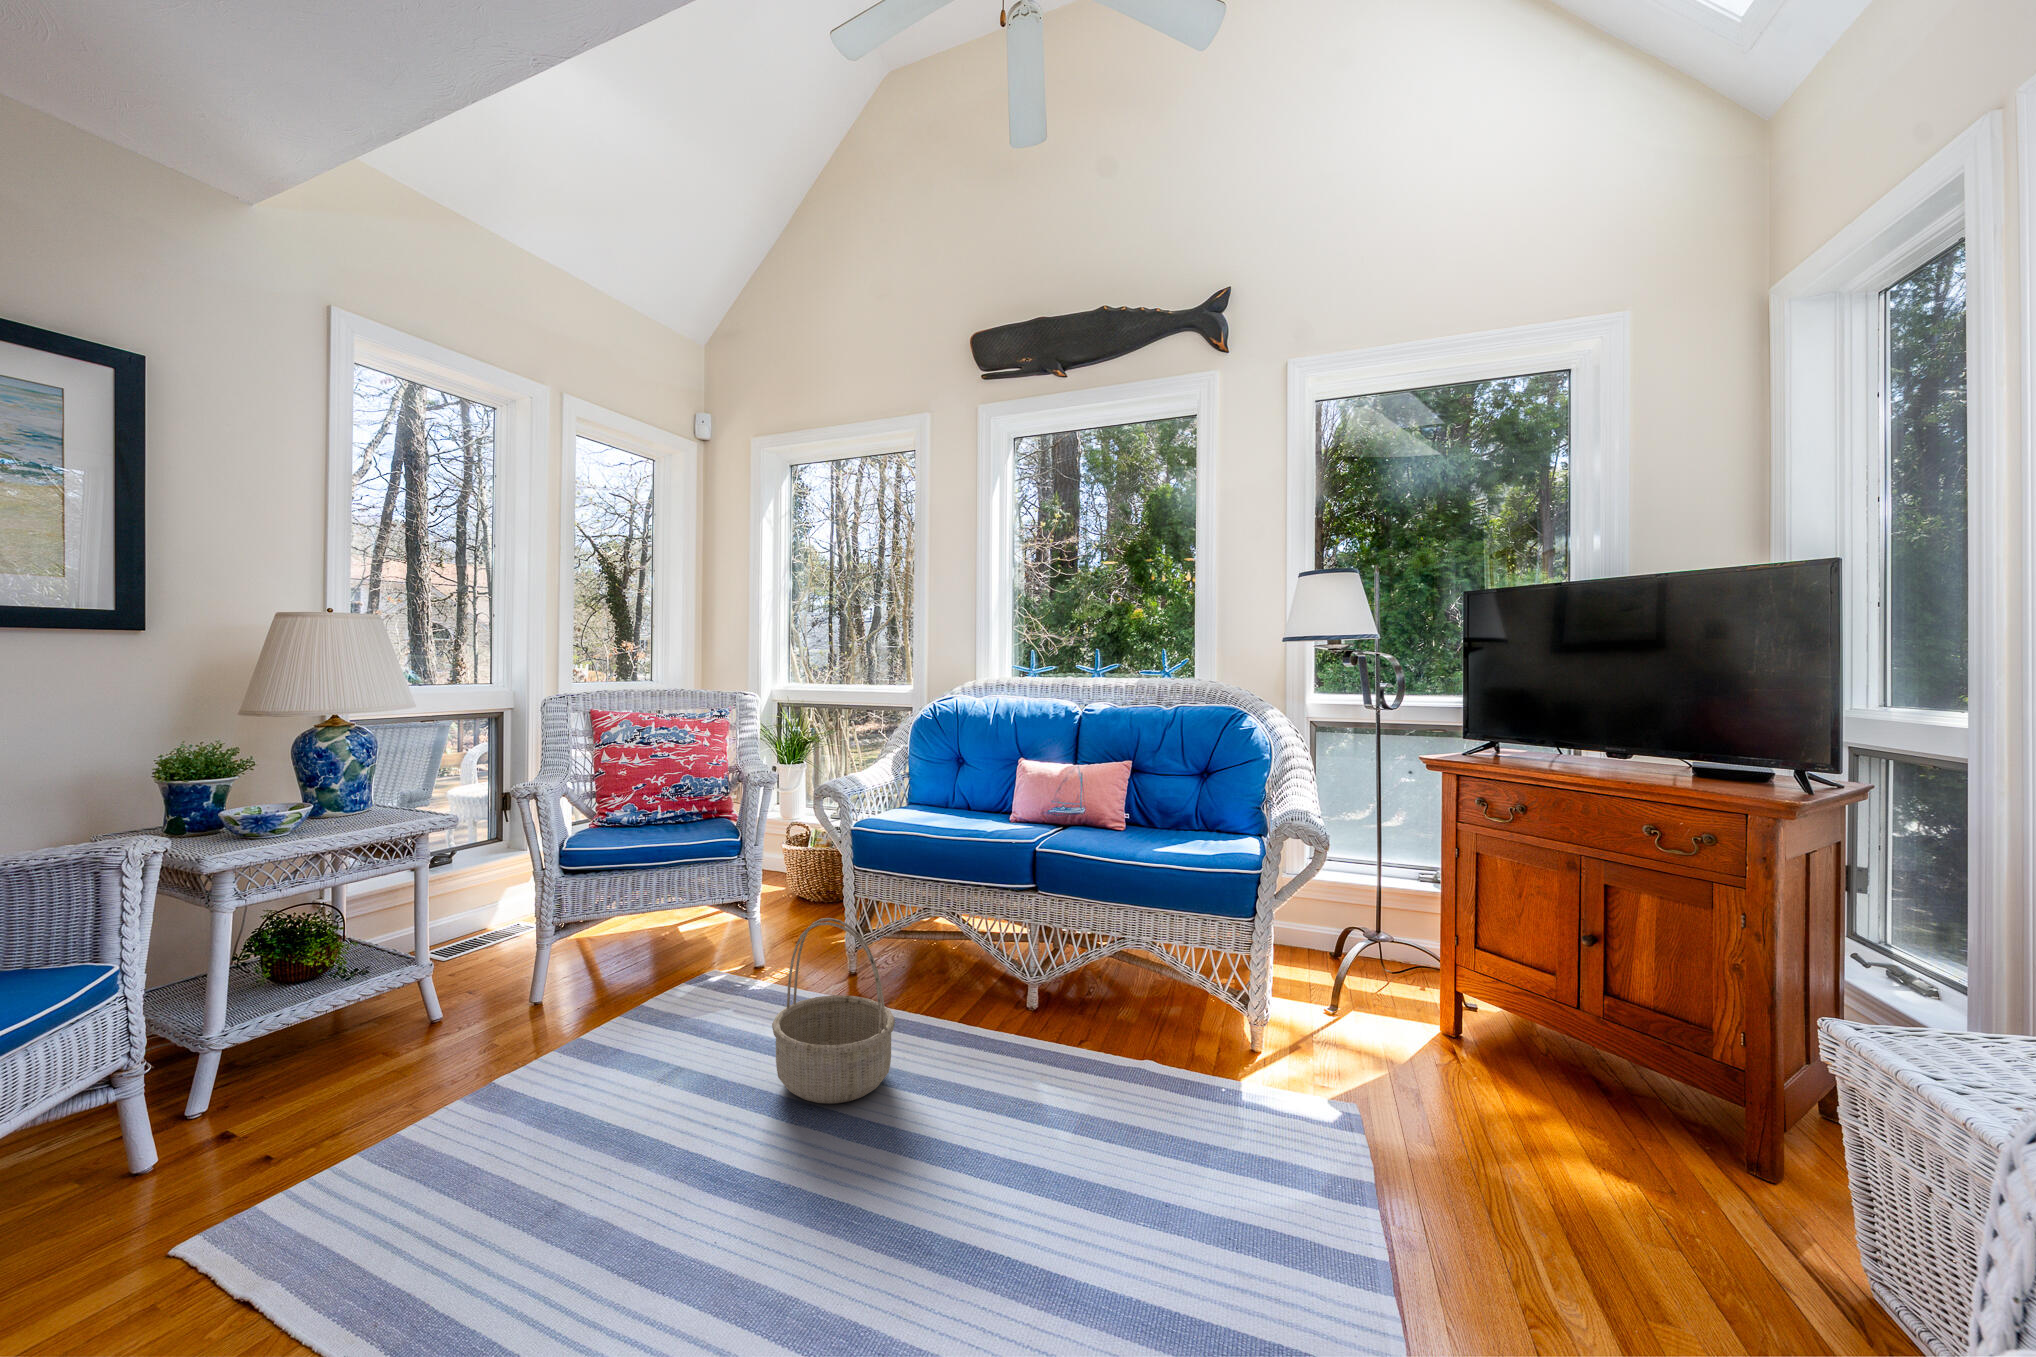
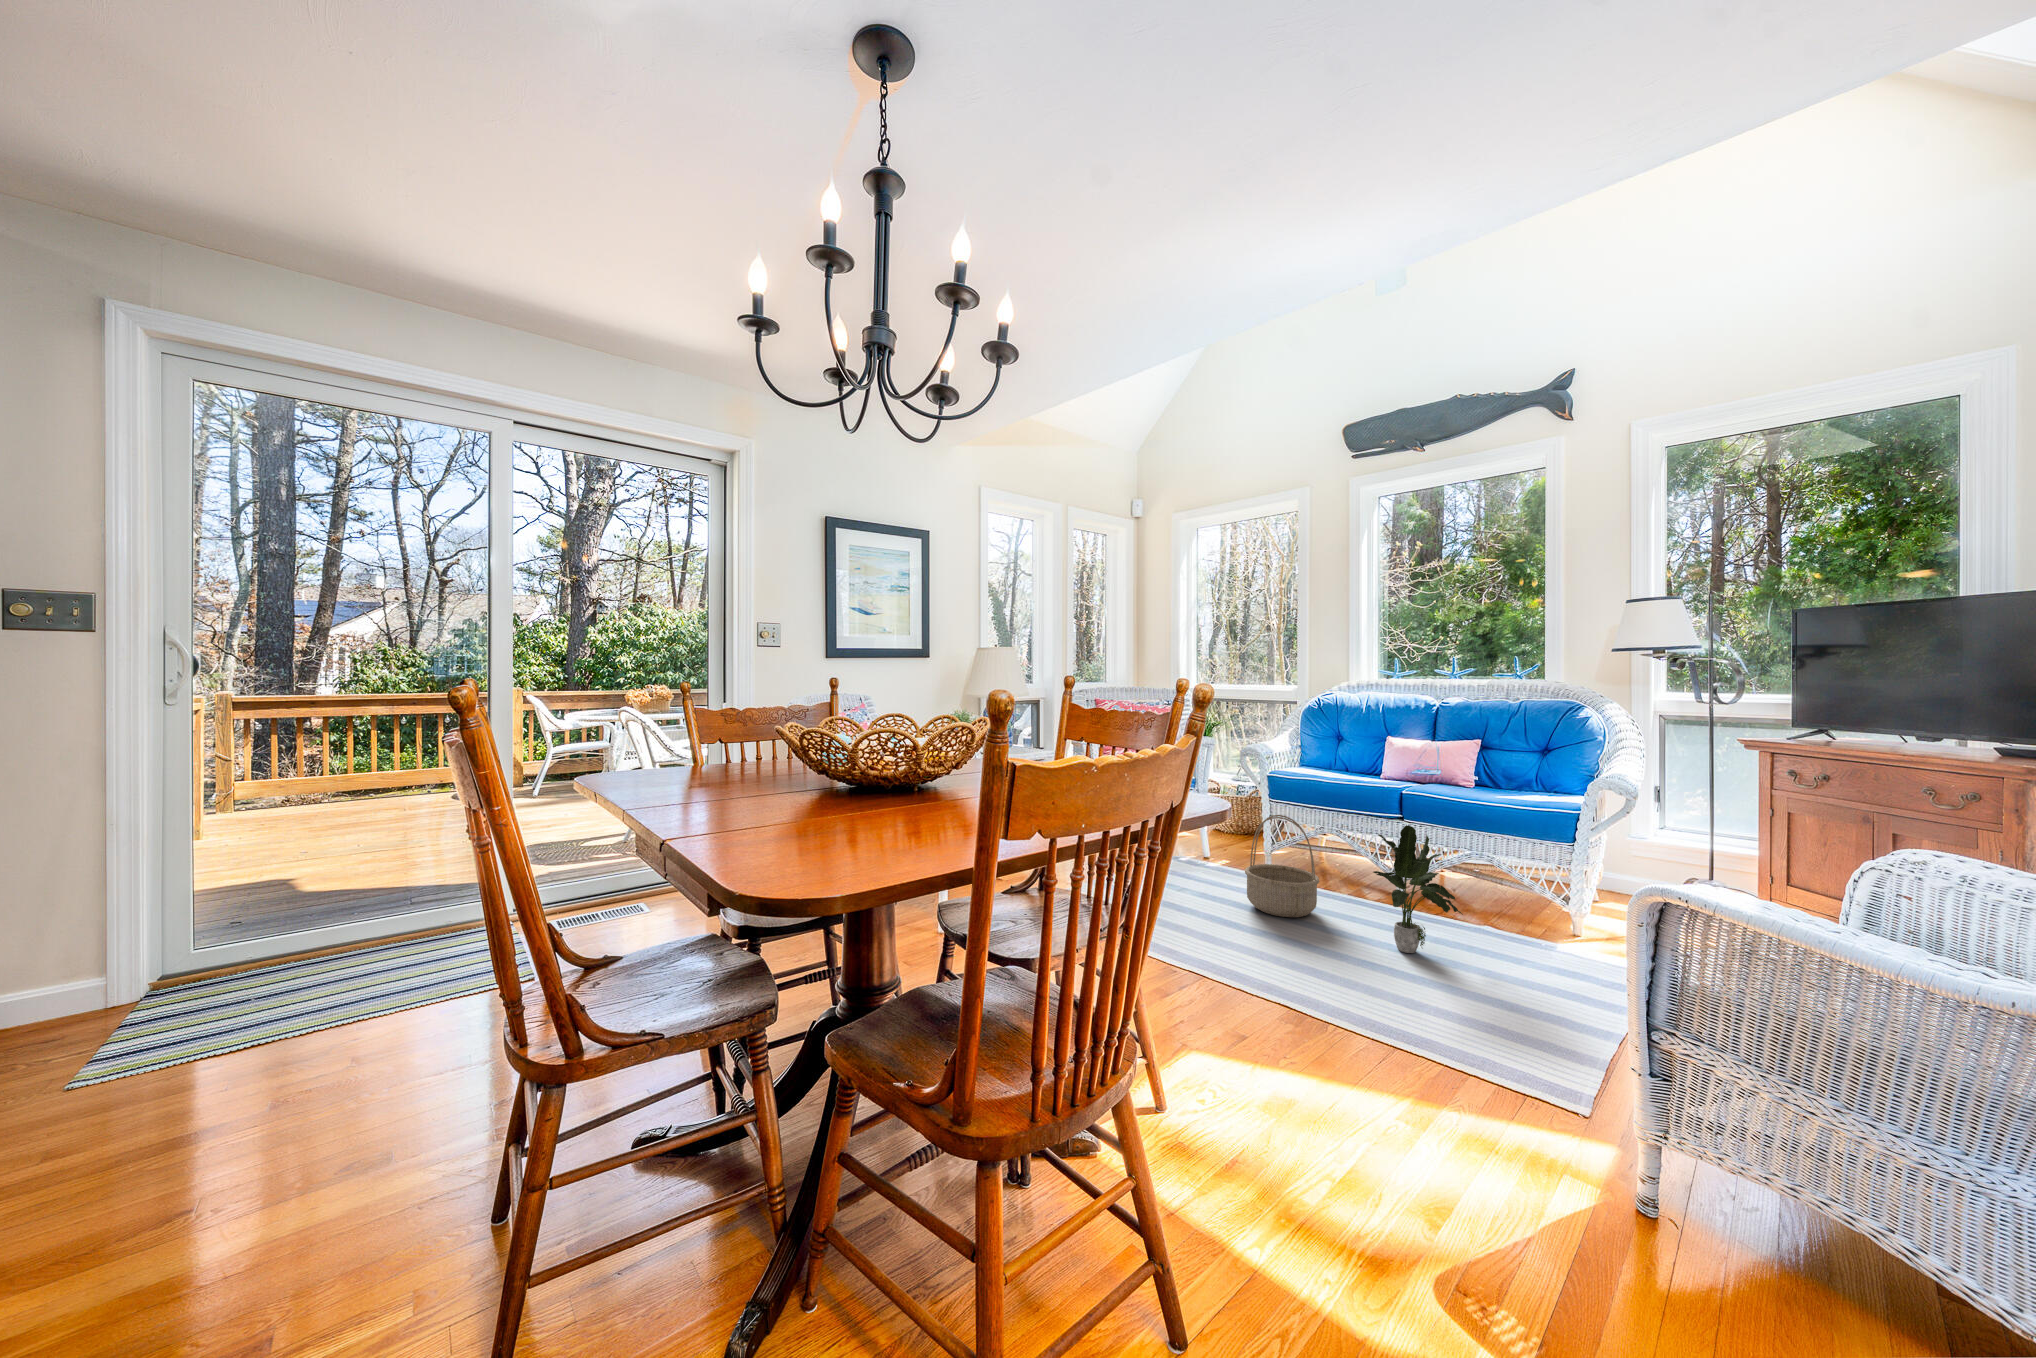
potted plant: none [957,937,1103,1169] -> present [1373,825,1463,953]

